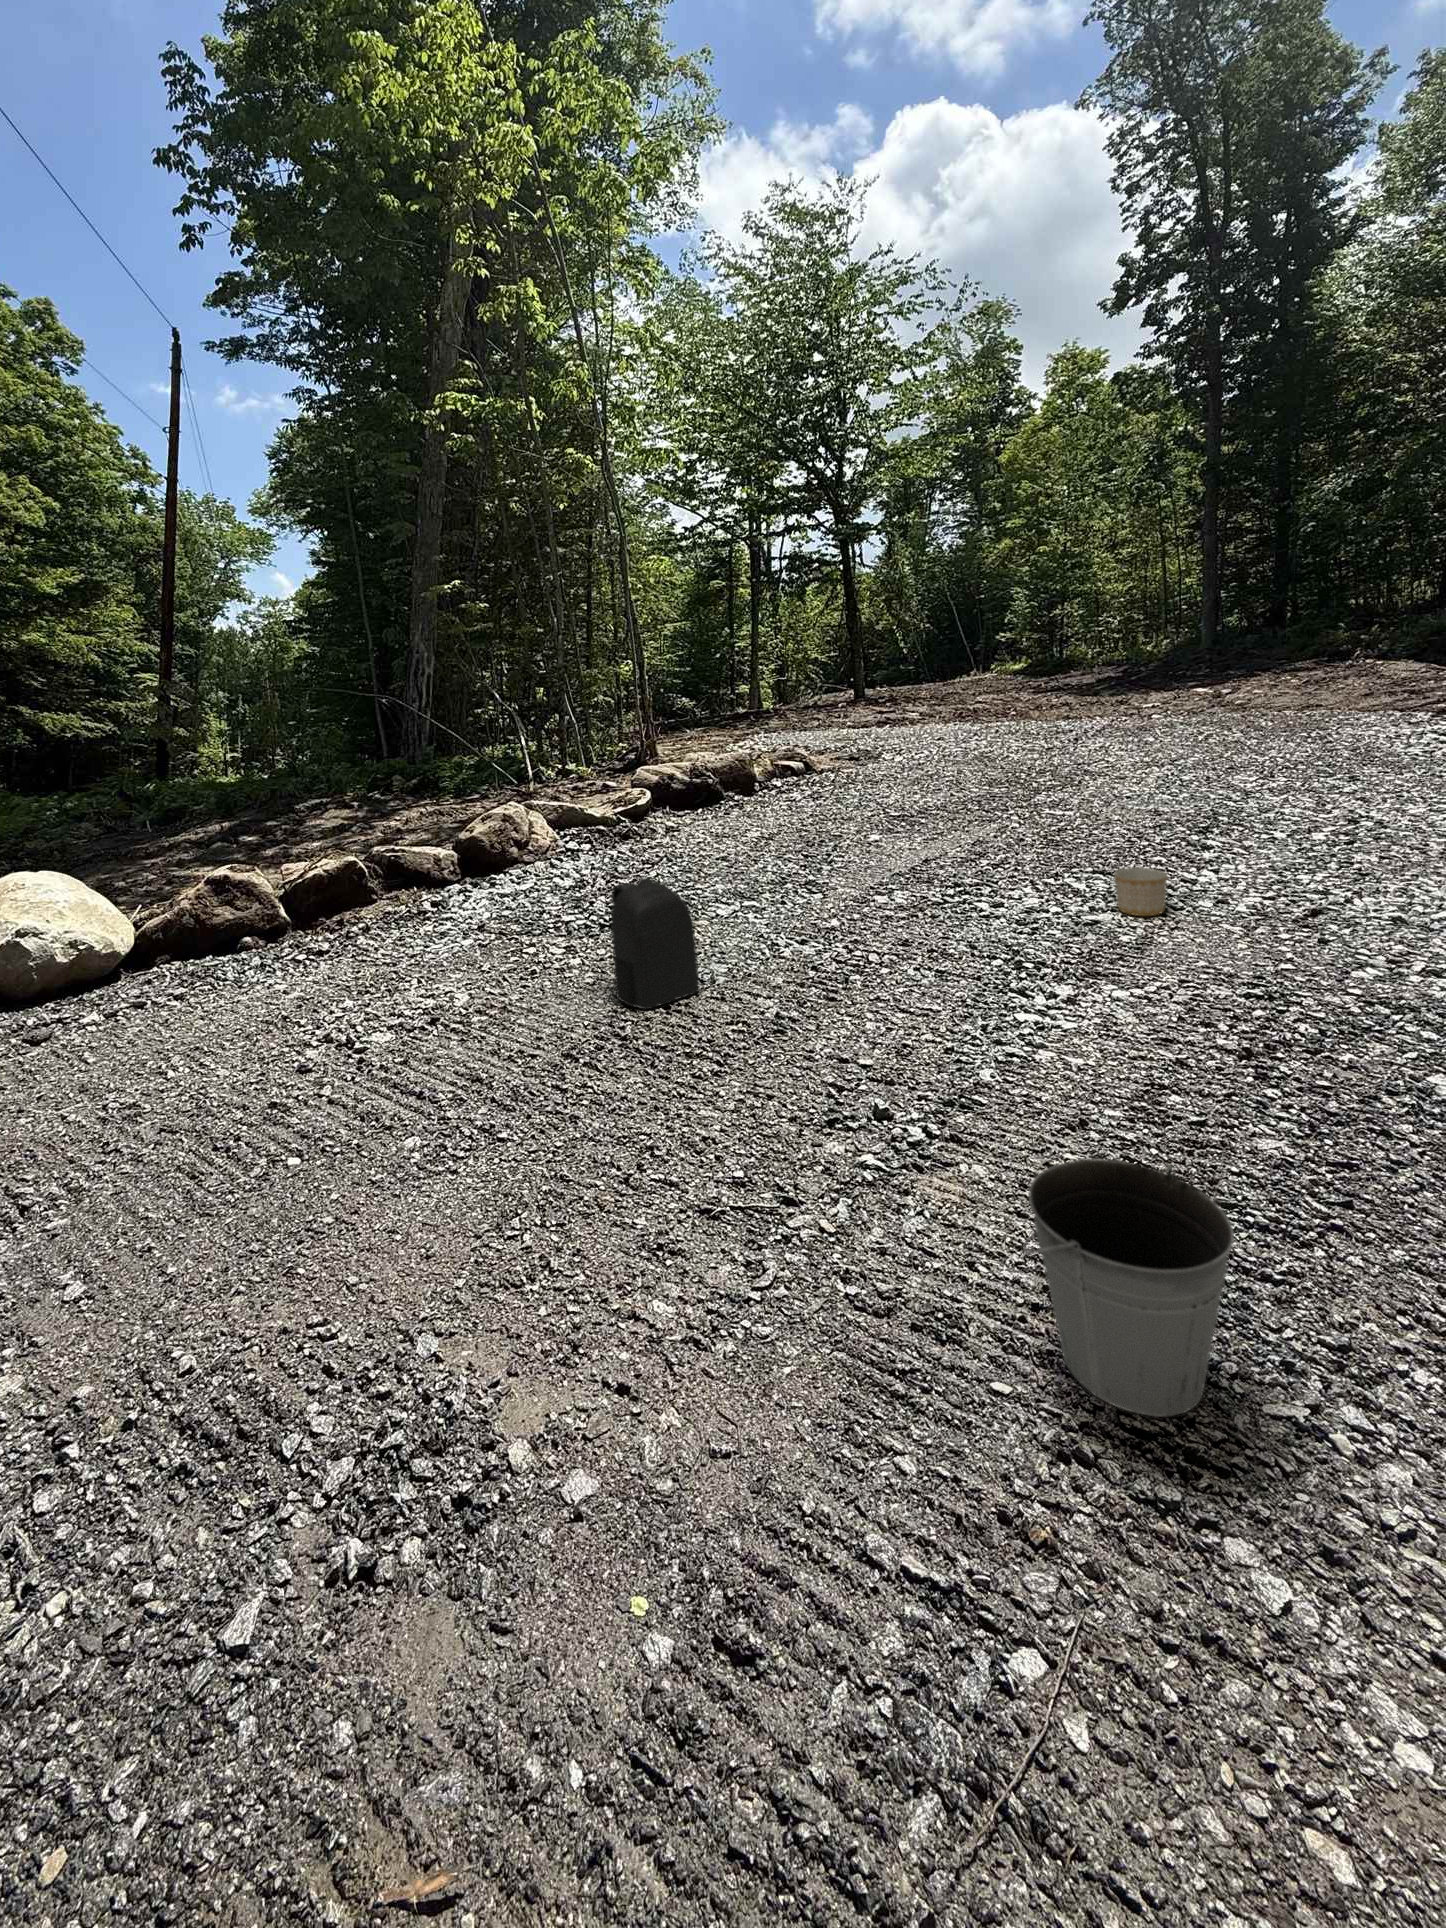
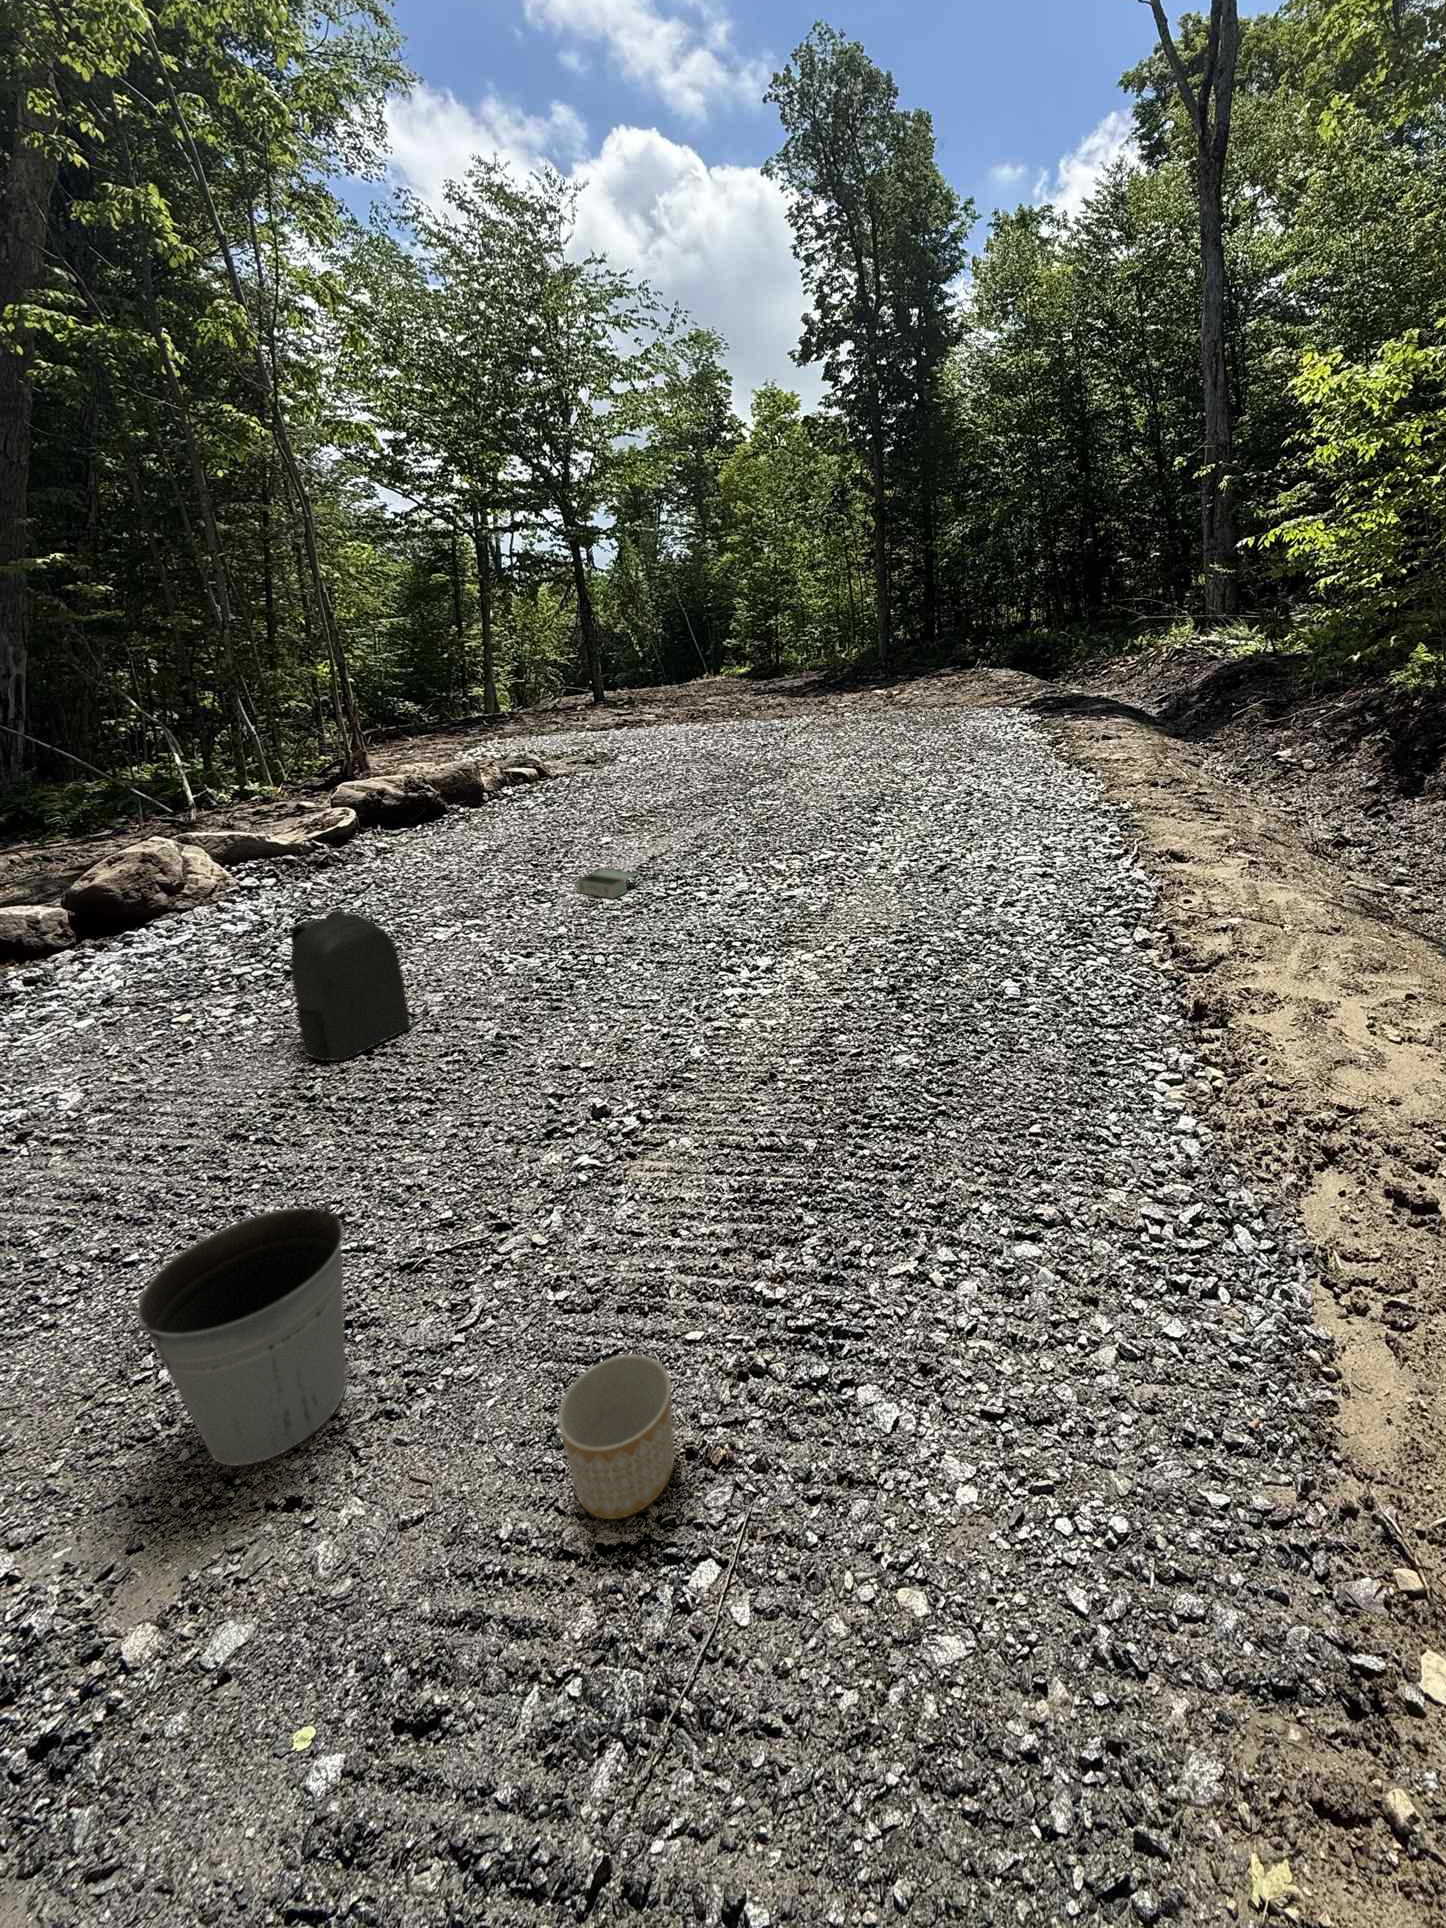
toolbox: none [847,865,913,897] -> present [576,868,637,899]
planter: present [1114,868,1167,916] -> present [558,1354,674,1519]
bucket: present [1023,1159,1234,1417] -> present [133,1202,347,1466]

